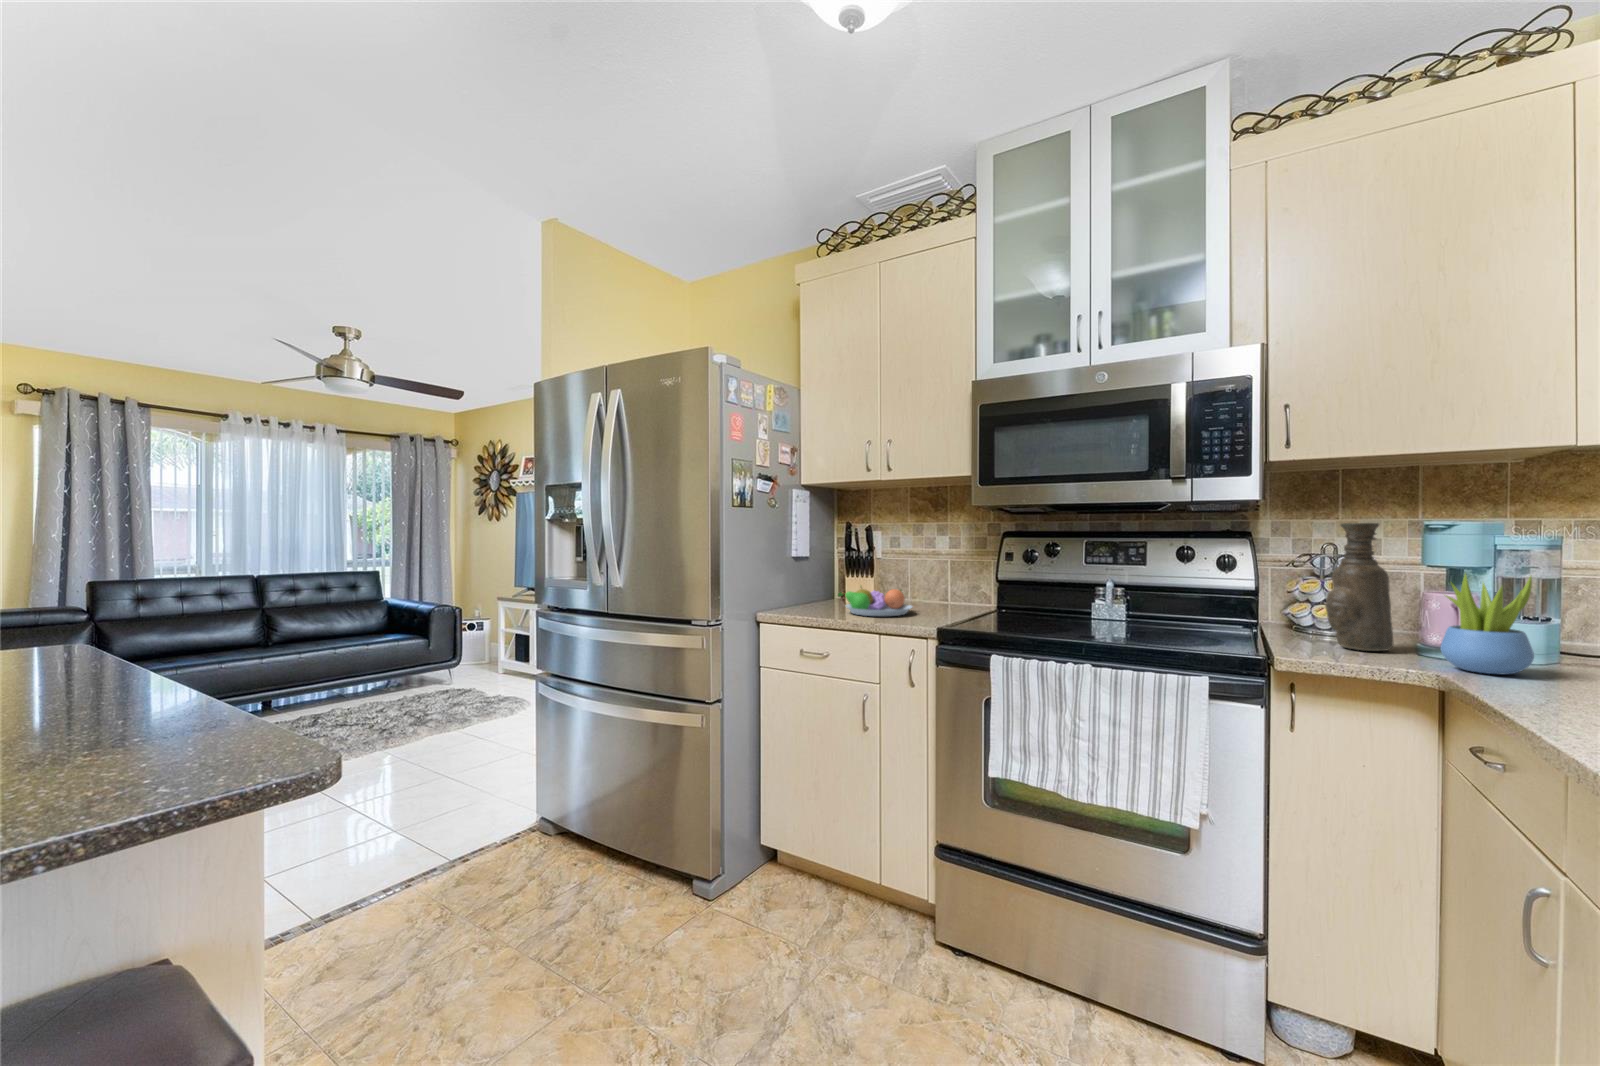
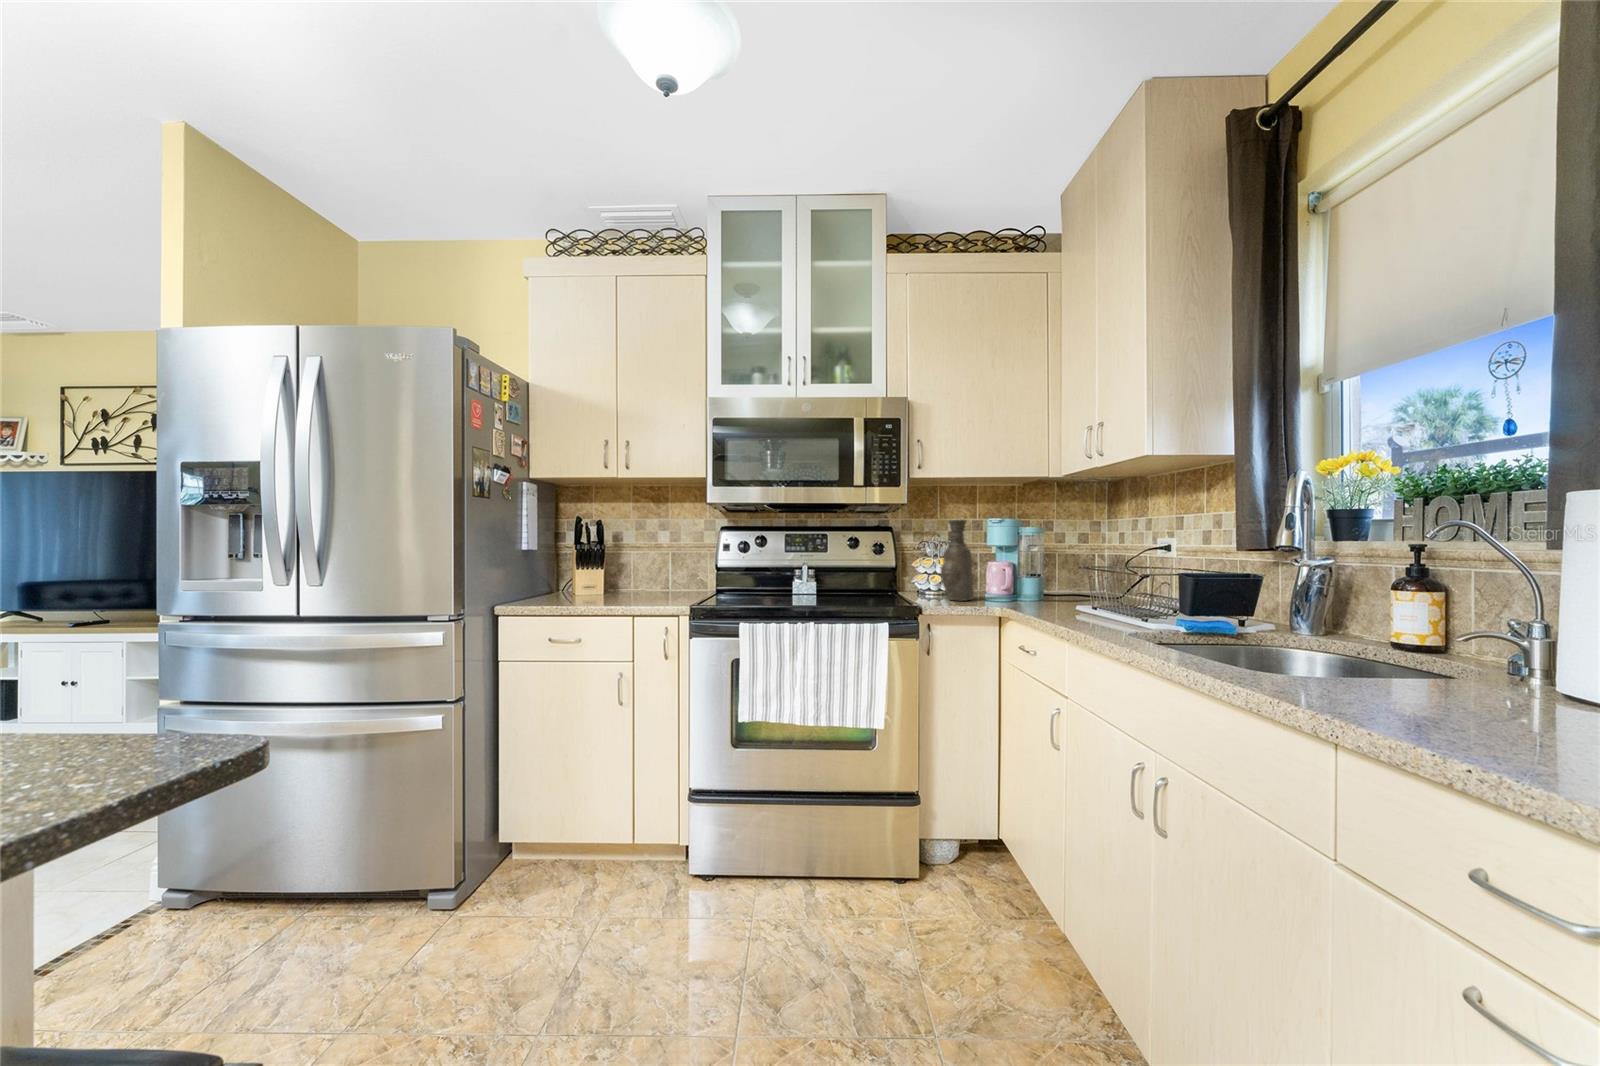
succulent plant: present [1440,574,1534,674] -> none [999,548,1038,606]
fruit bowl: present [838,587,912,616] -> none [583,575,652,602]

